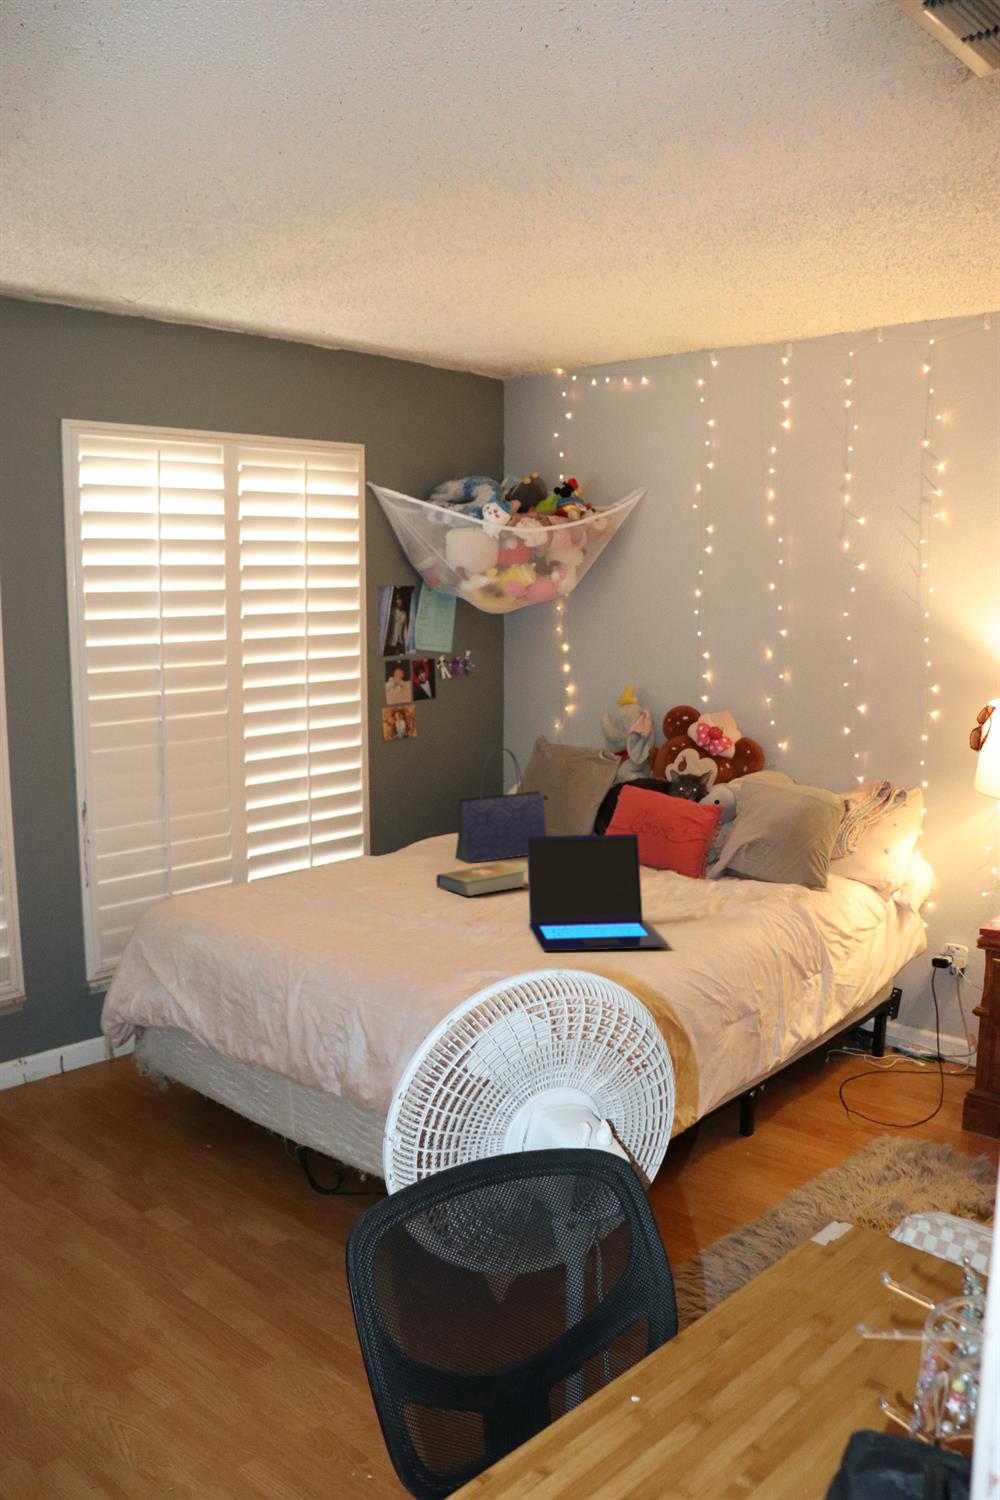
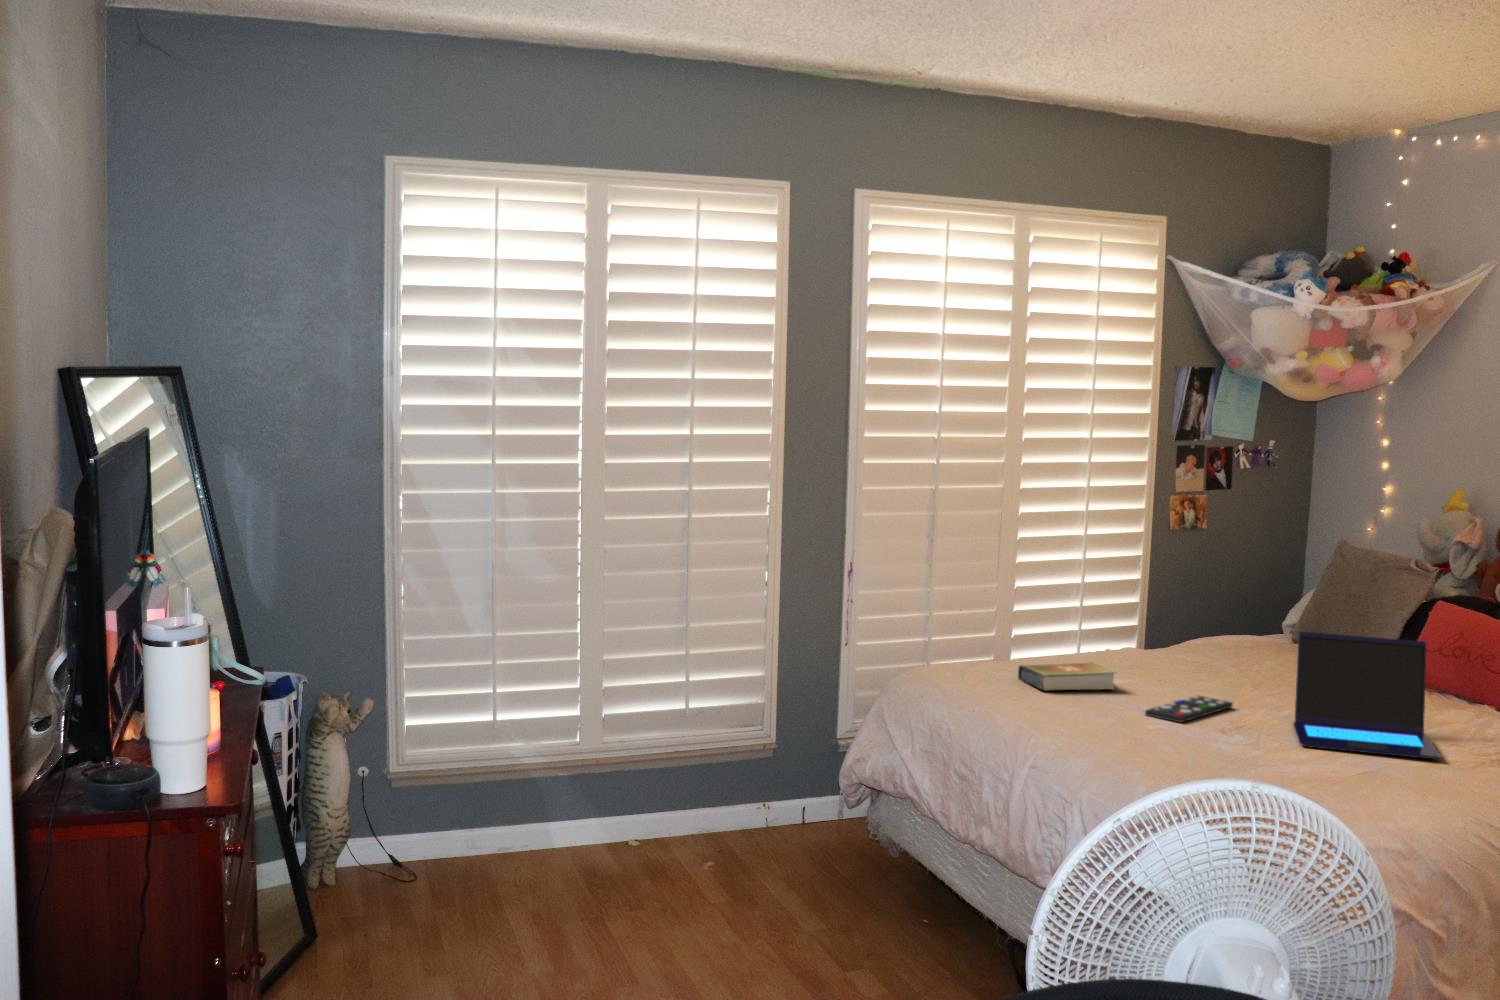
tote bag: present [455,748,548,863] -> none [1231,544,1344,664]
book: present [436,864,525,896] -> present [1018,663,1115,691]
remote control: none [392,906,471,941] -> present [1145,696,1233,723]

